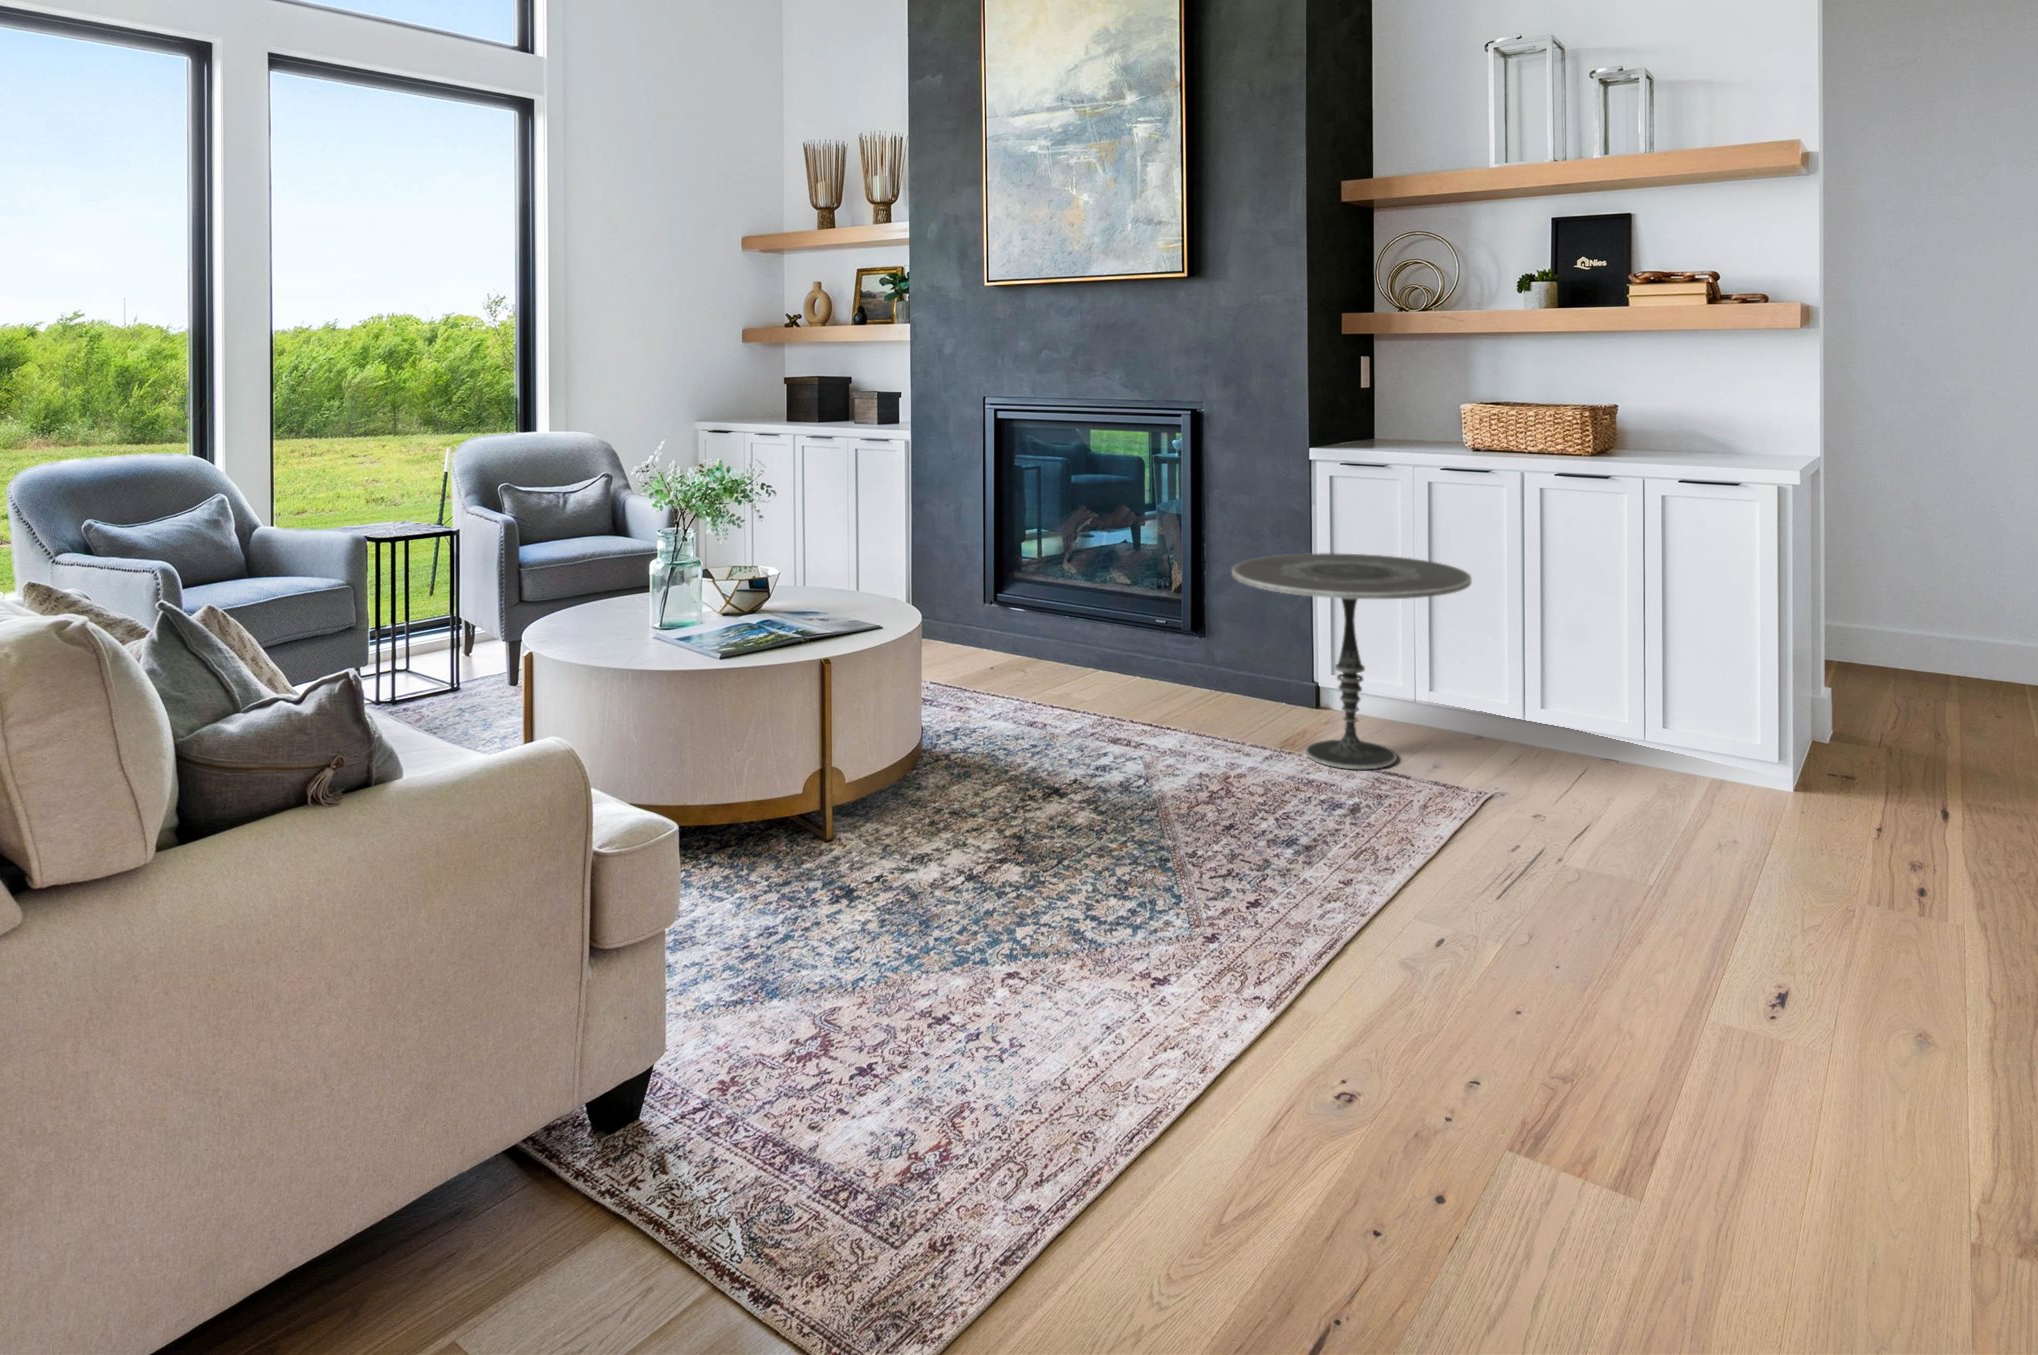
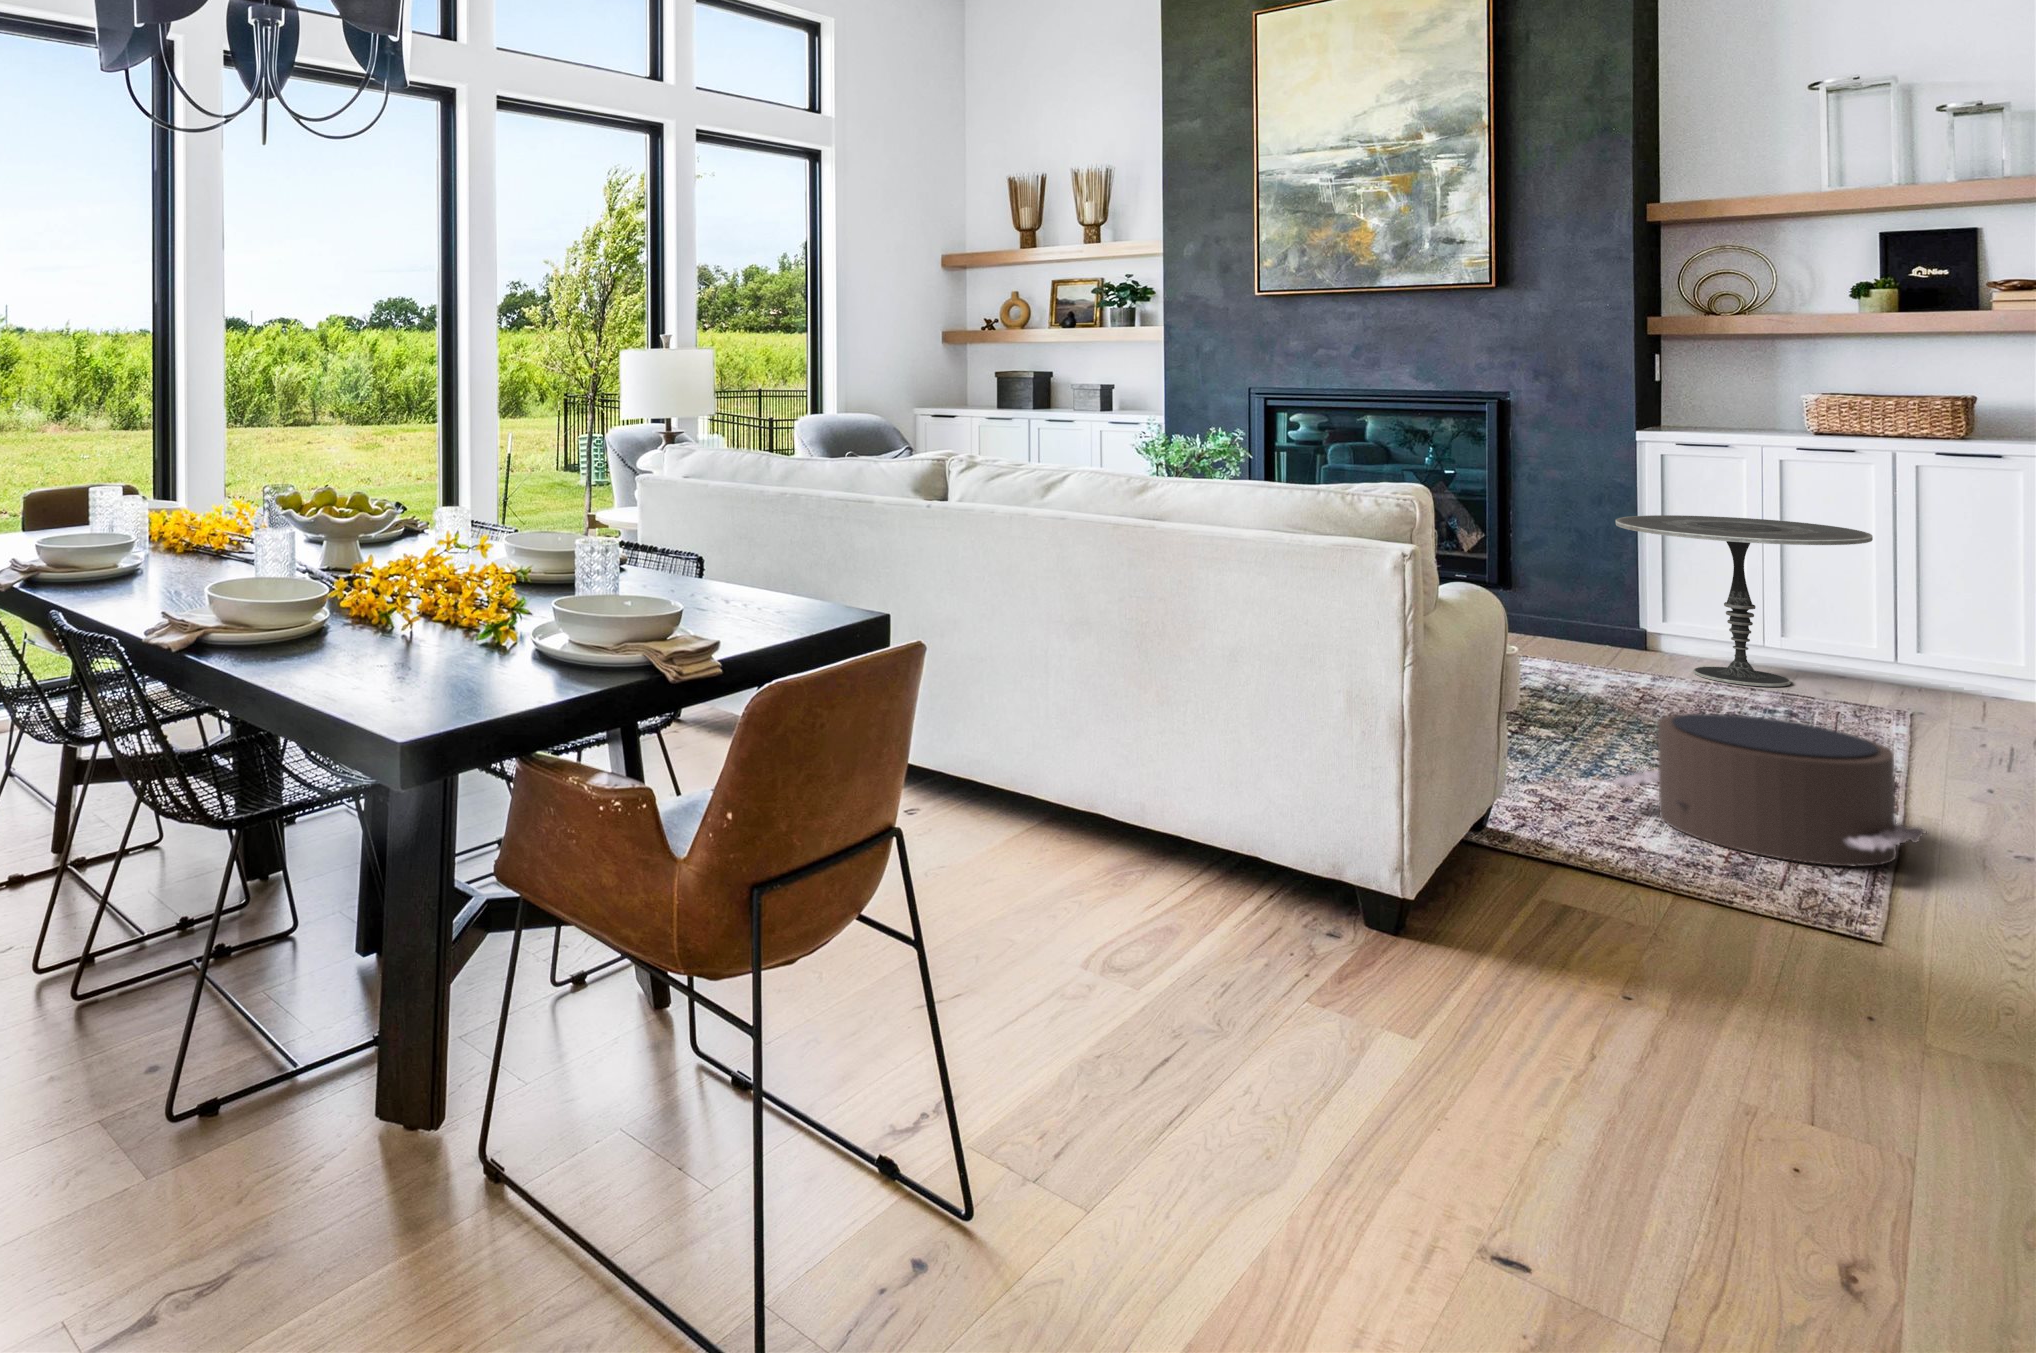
pouf: none [869,884,1165,1150] -> present [1614,714,1925,866]

